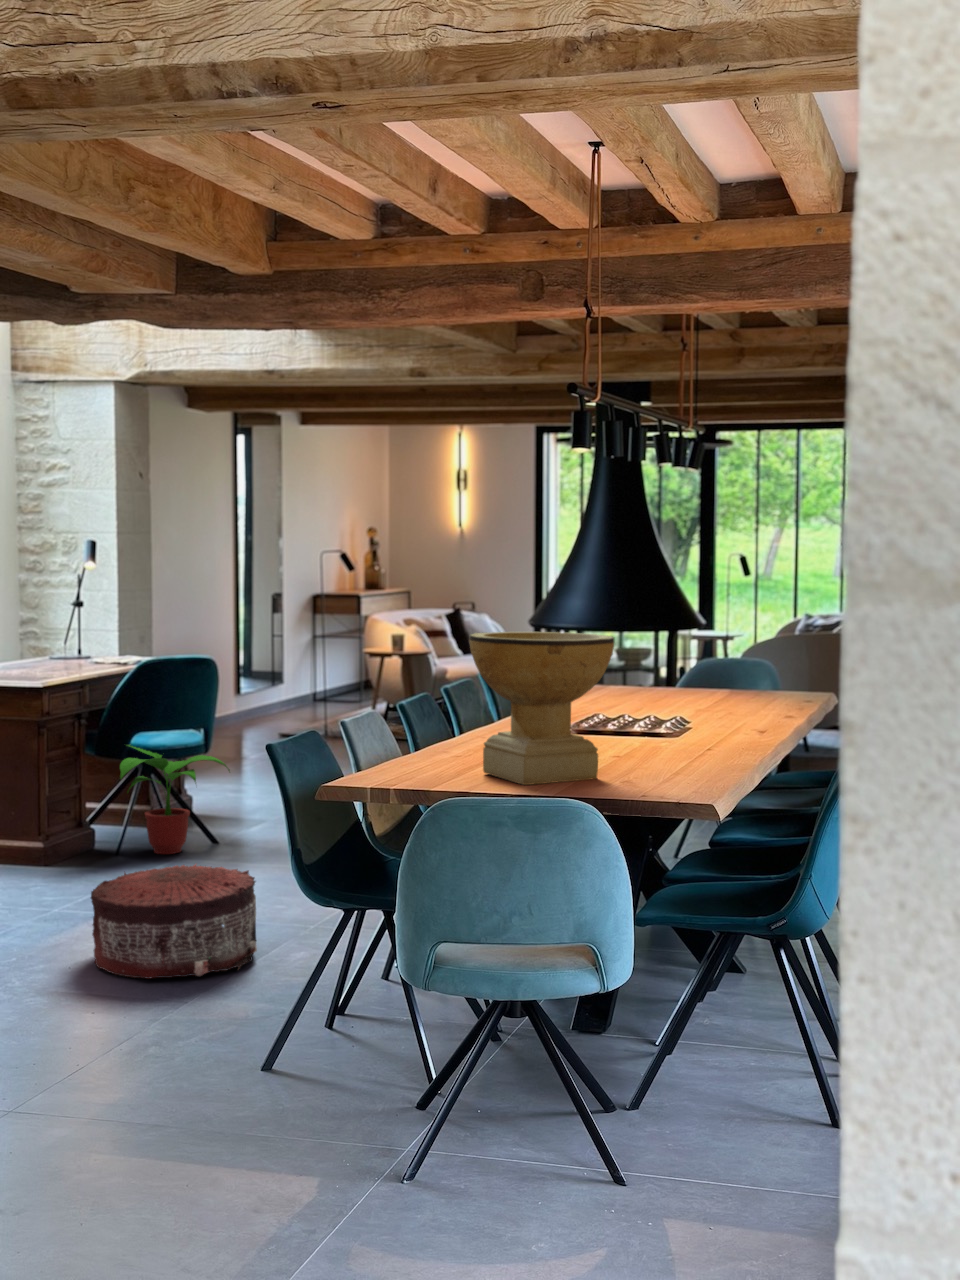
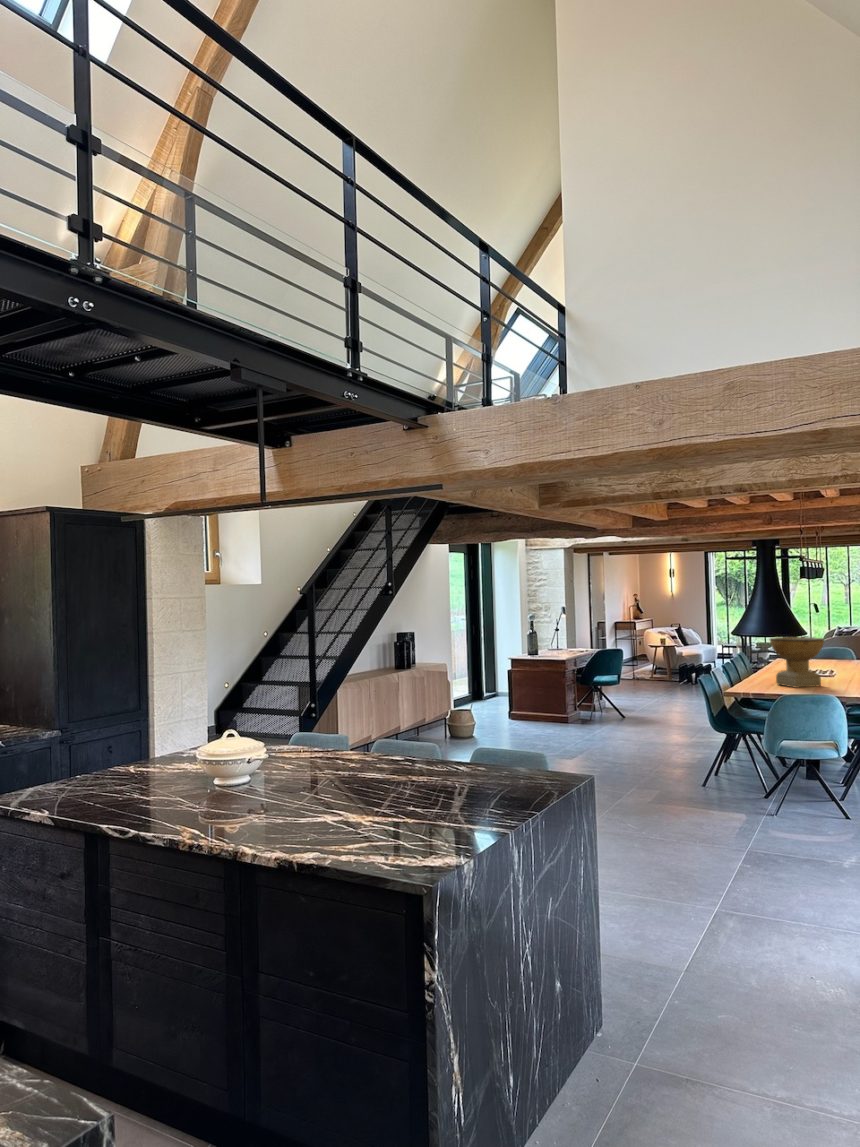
potted plant: present [120,745,230,854] -> none [588,680,633,721]
pouf: present [91,864,257,979] -> none [618,719,678,756]

